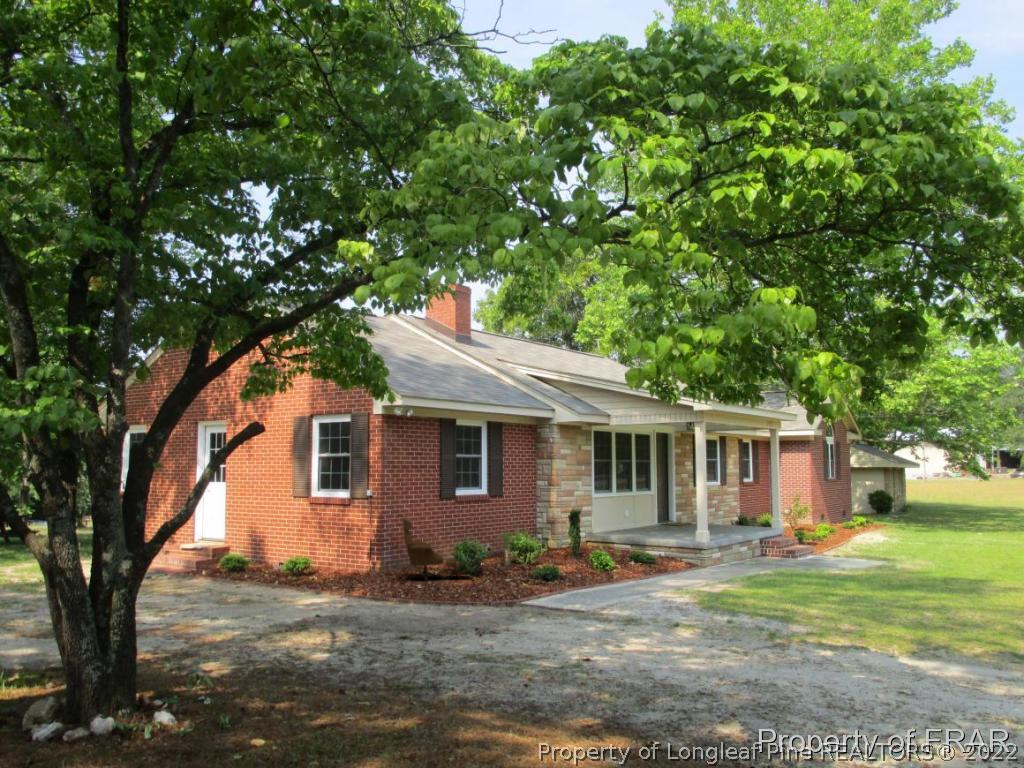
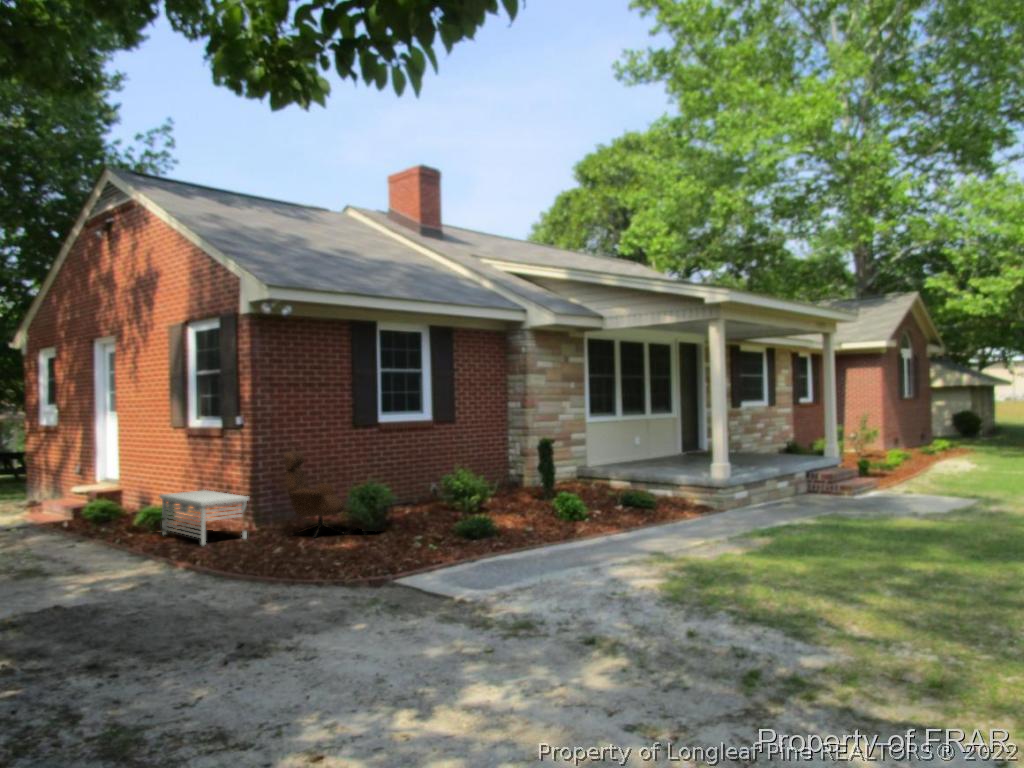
potted plant: present [503,533,511,566] -> none [440,461,472,511]
storage bench: none [302,546,378,586] -> present [159,490,249,545]

